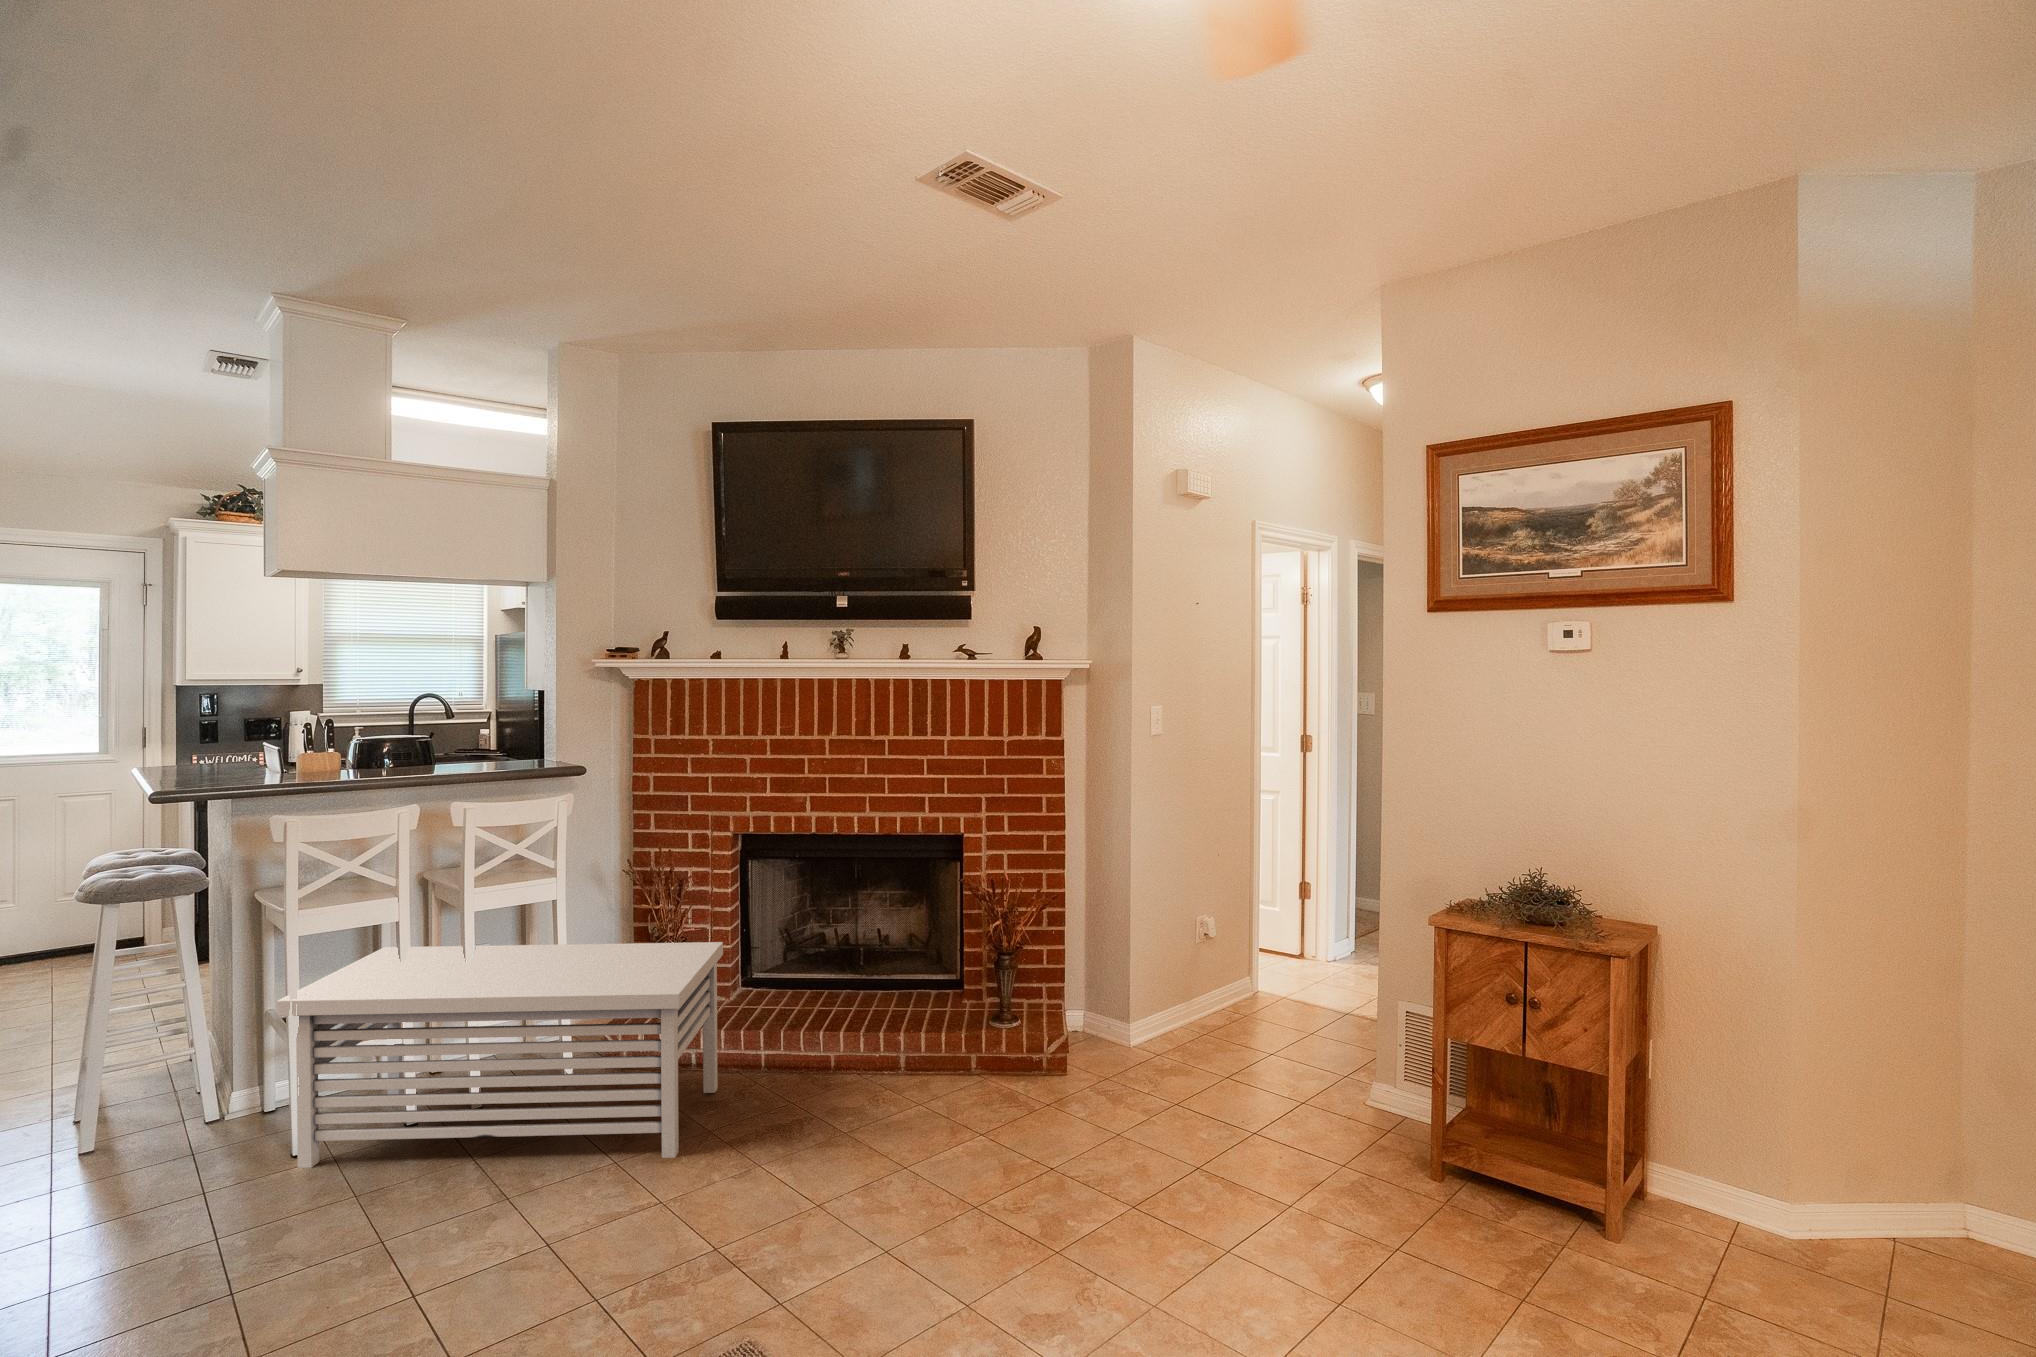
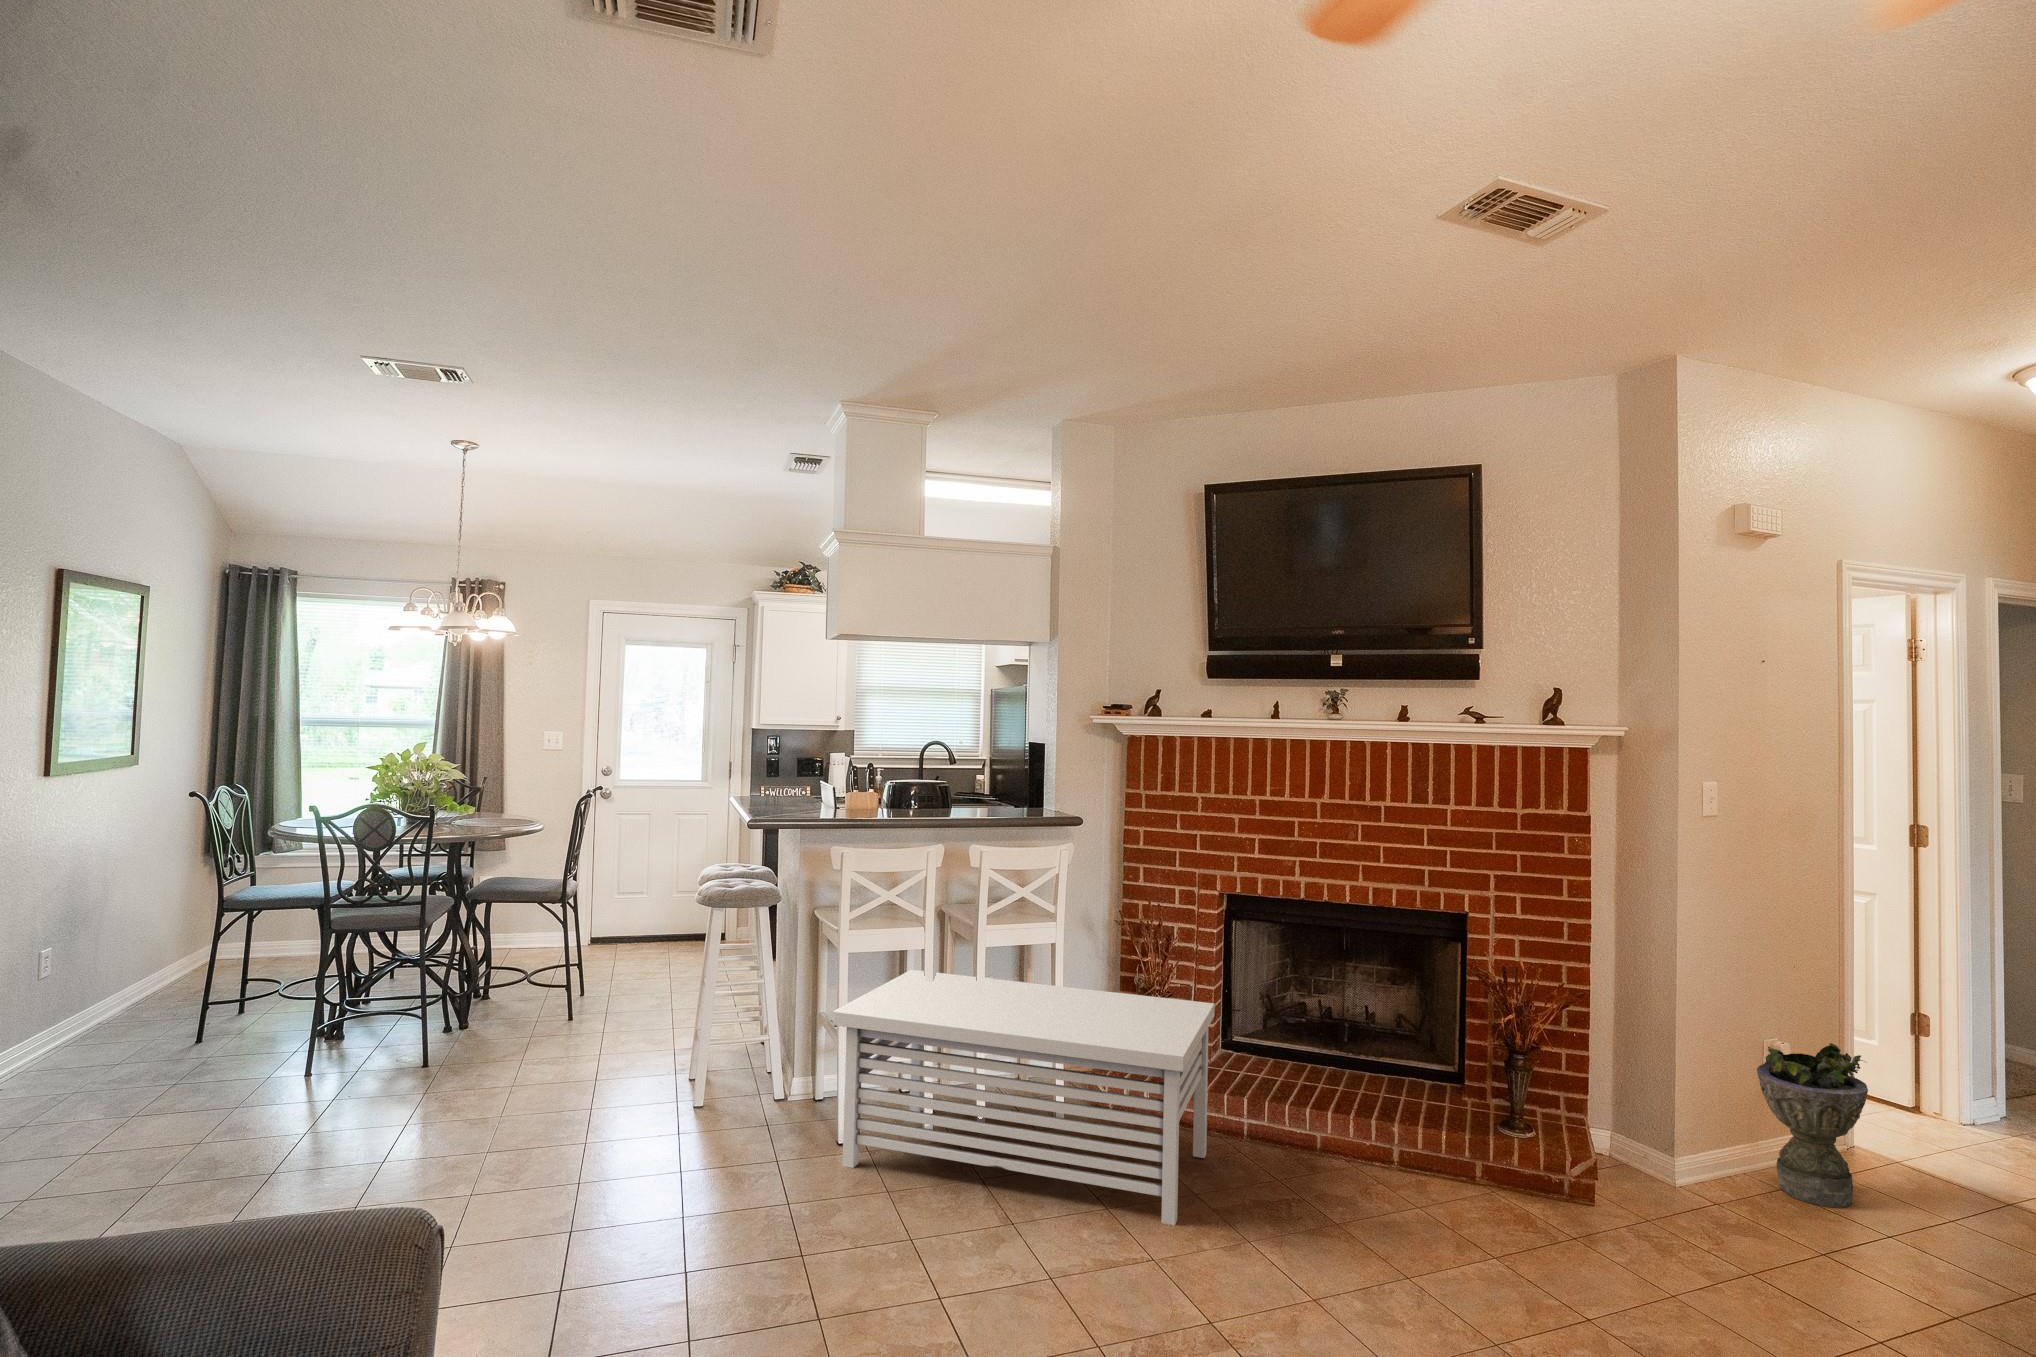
planter: none [1188,913,1262,1044] -> present [1757,1043,1868,1208]

